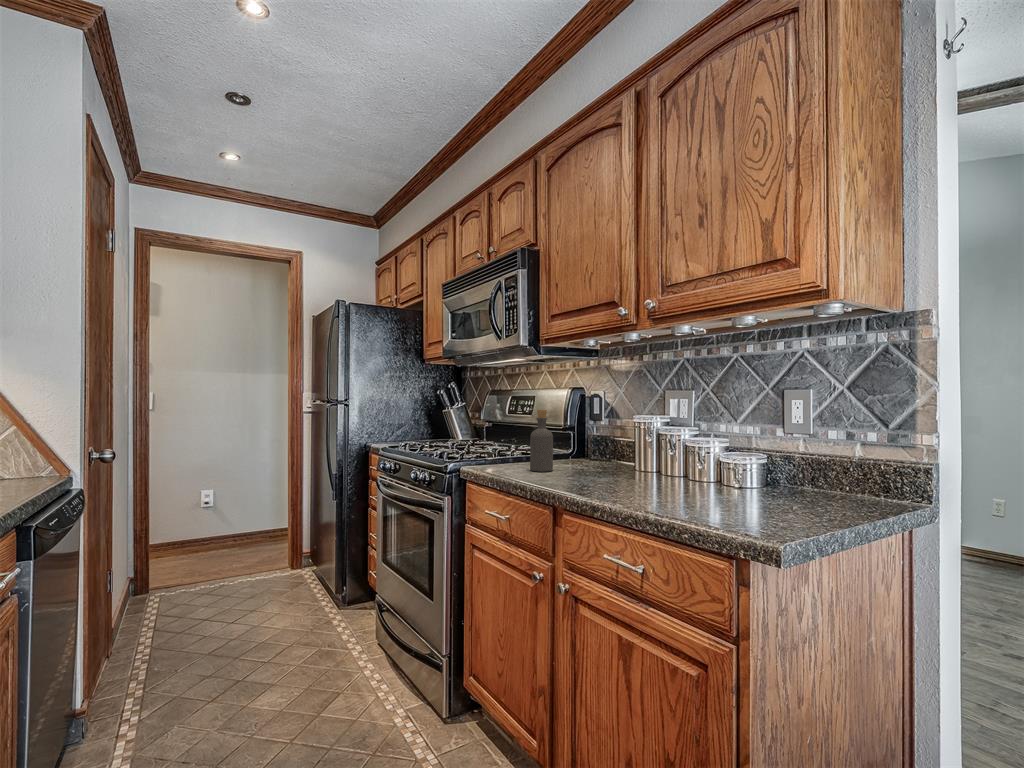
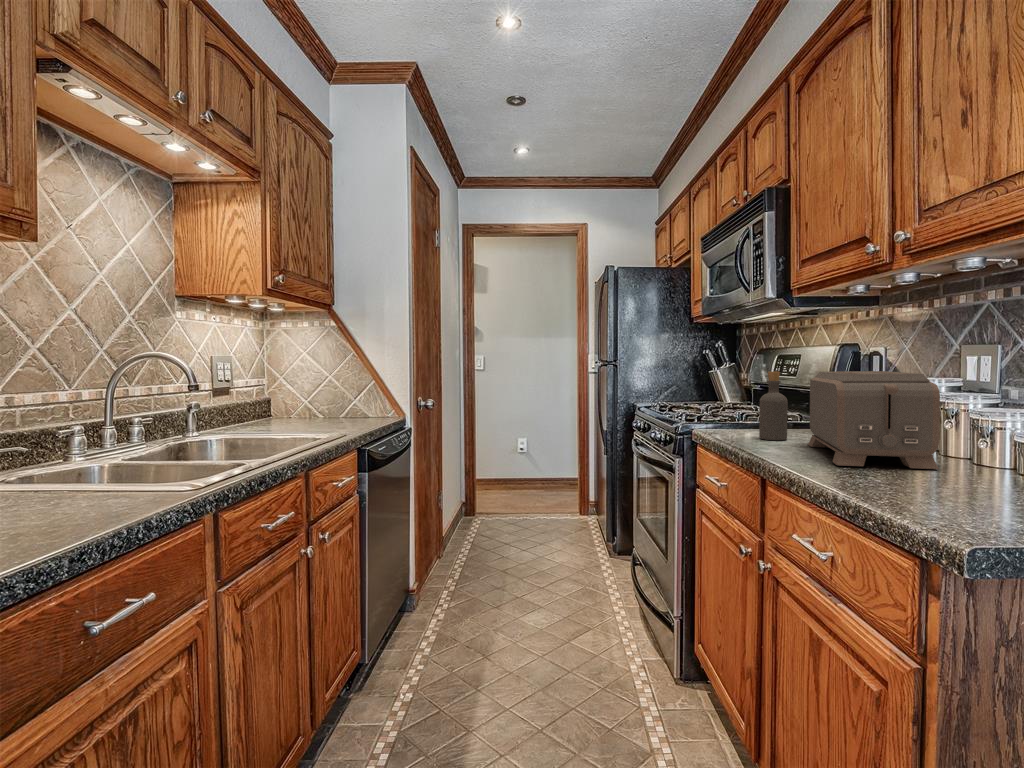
toaster: none [574,410,682,490] -> present [808,371,940,469]

